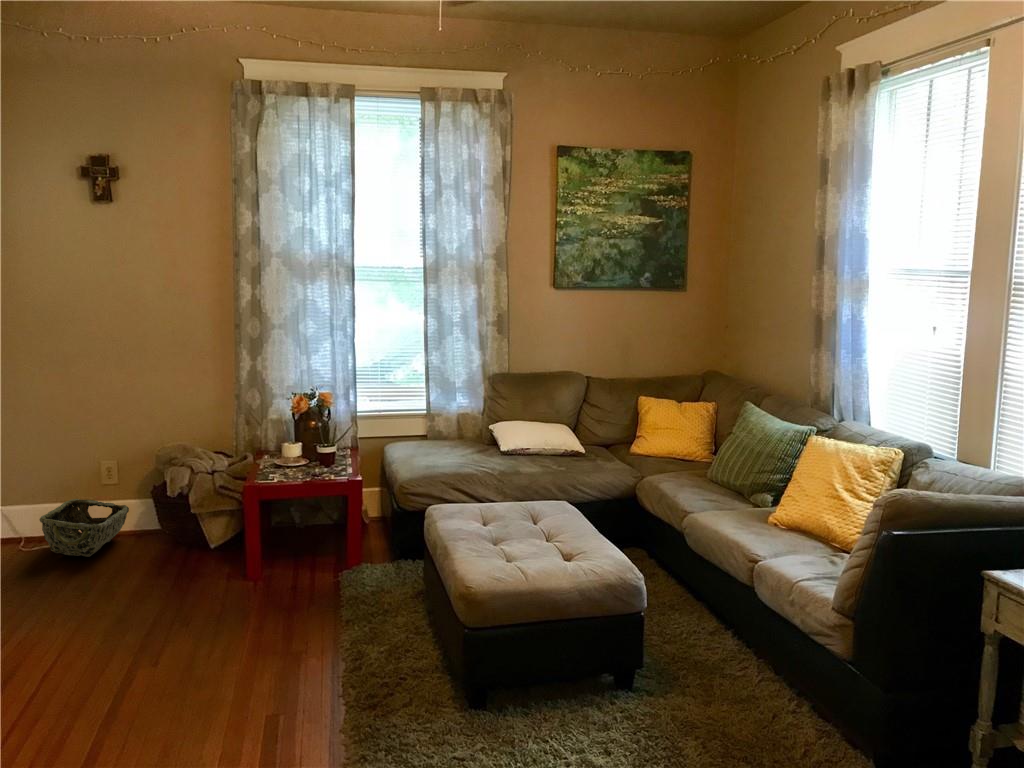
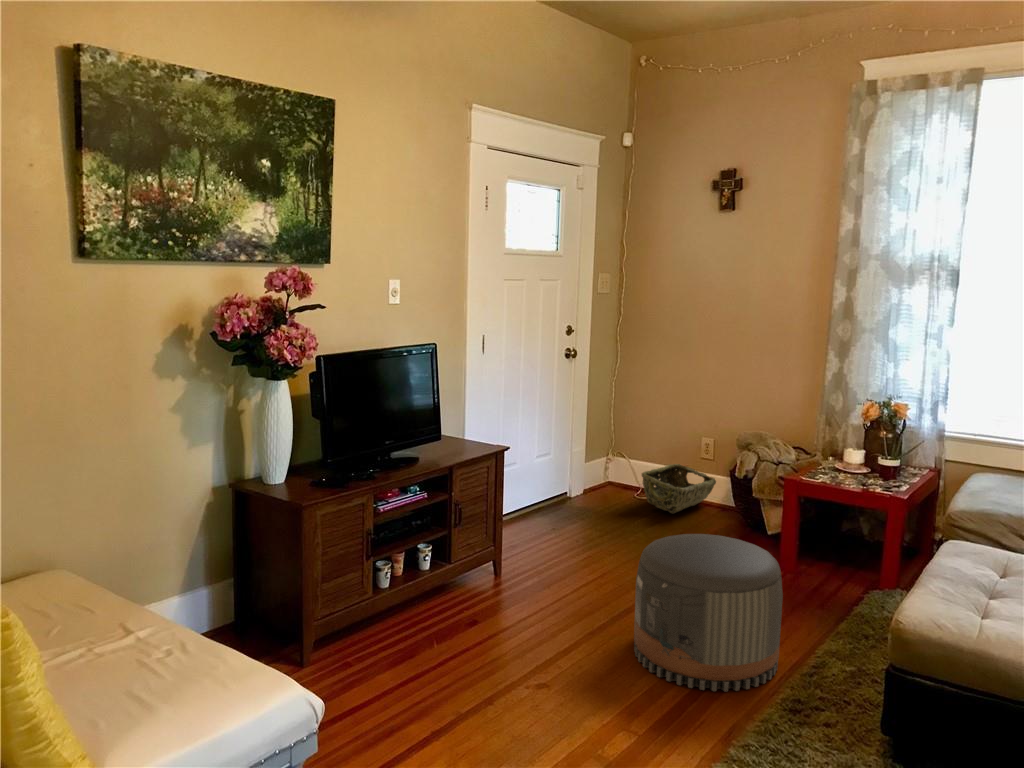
pouf: none [147,556,317,735] -> present [634,534,783,691]

